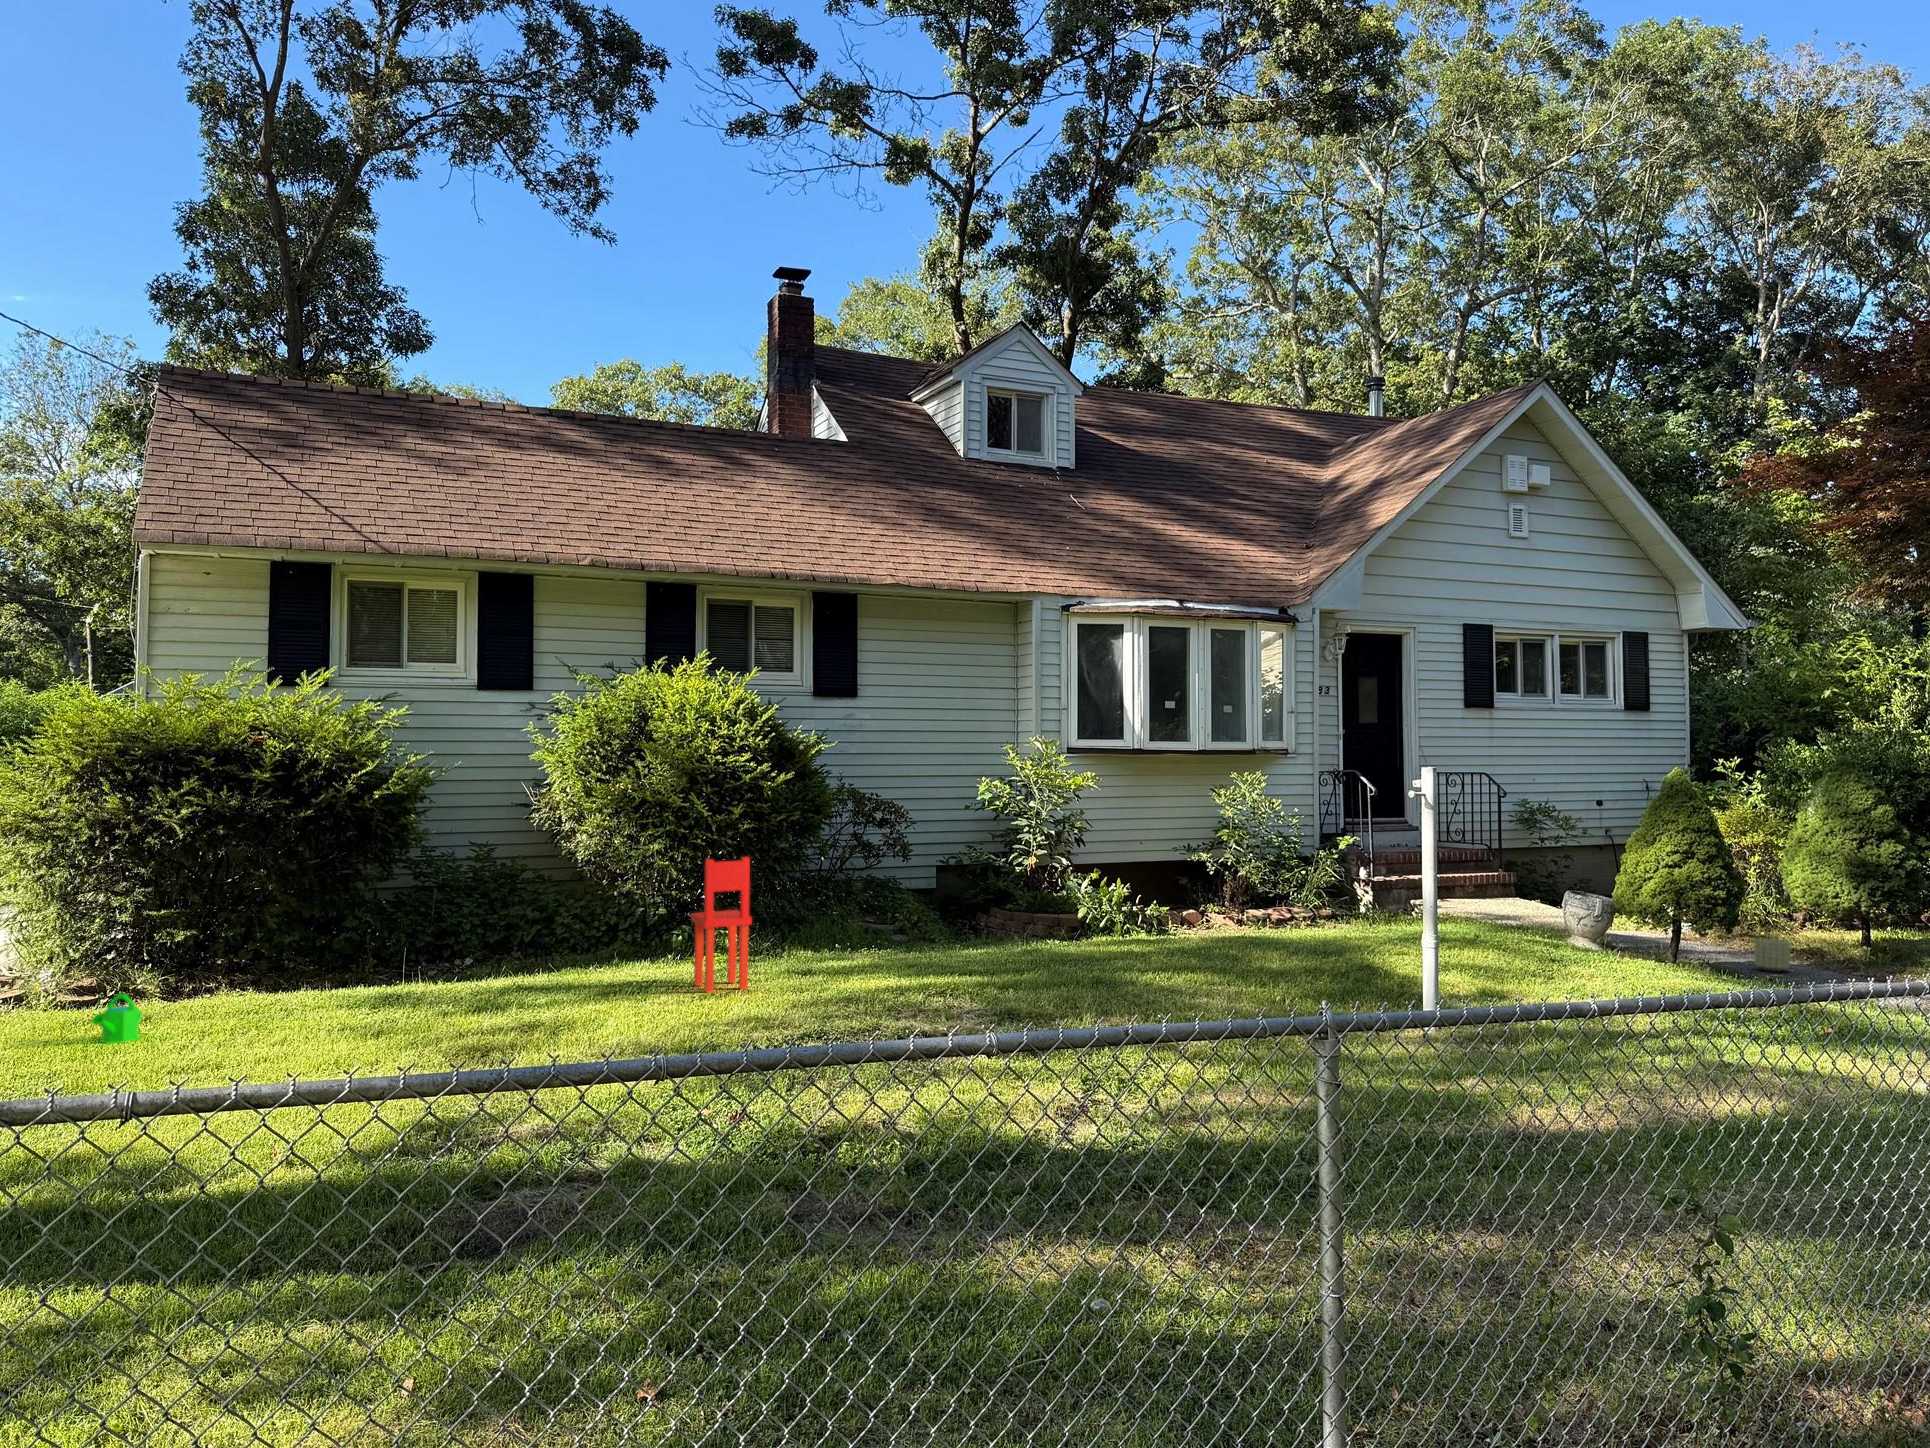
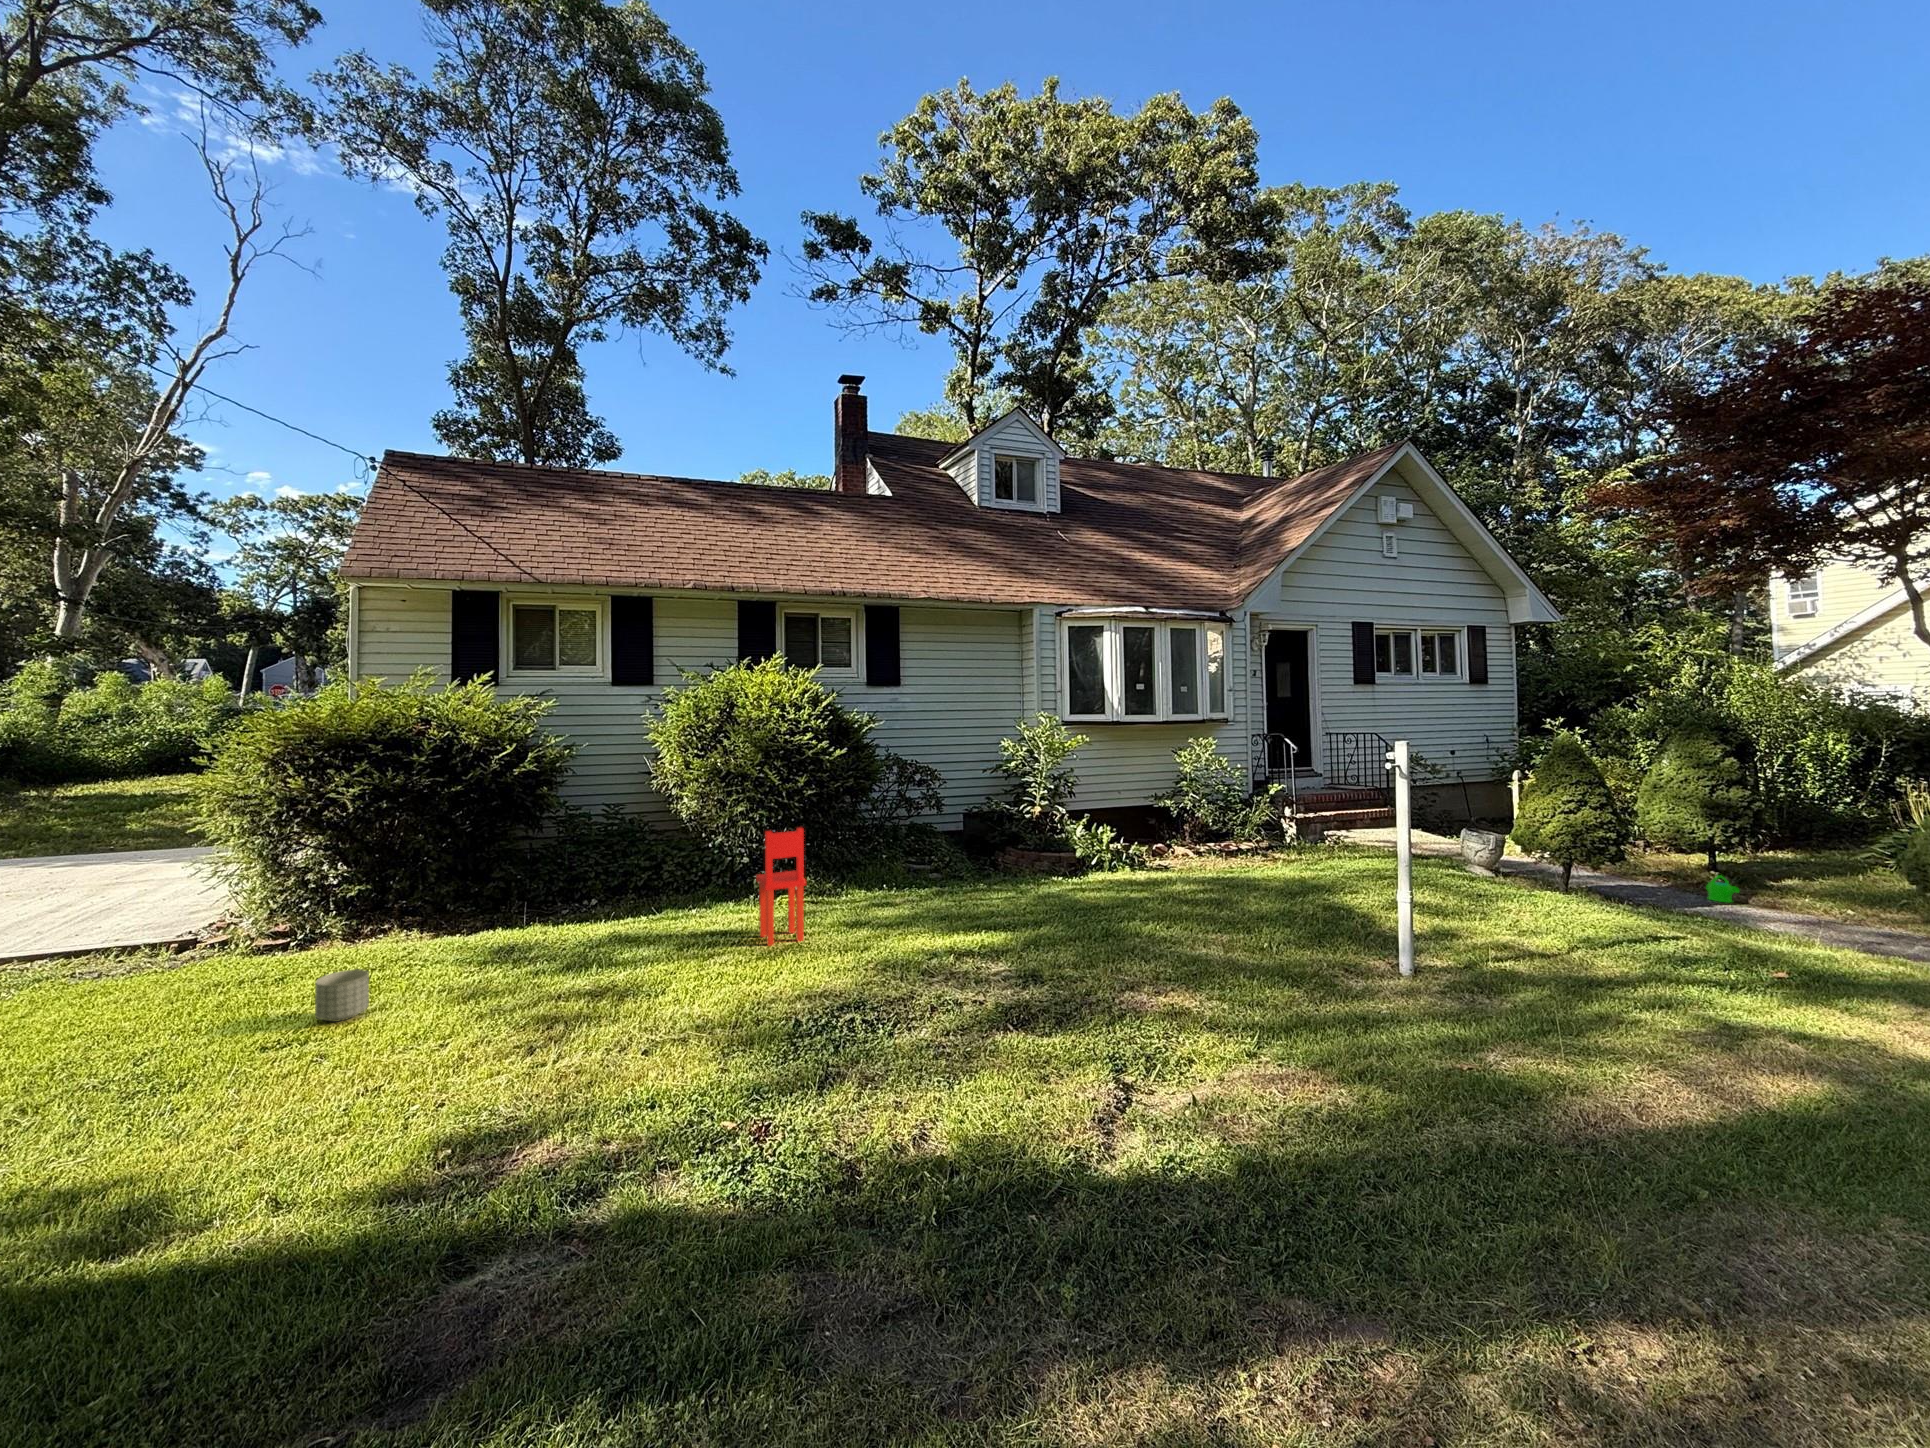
planter: present [1754,939,1790,972] -> present [315,969,369,1022]
watering can: present [92,994,142,1044] -> present [1706,875,1739,902]

